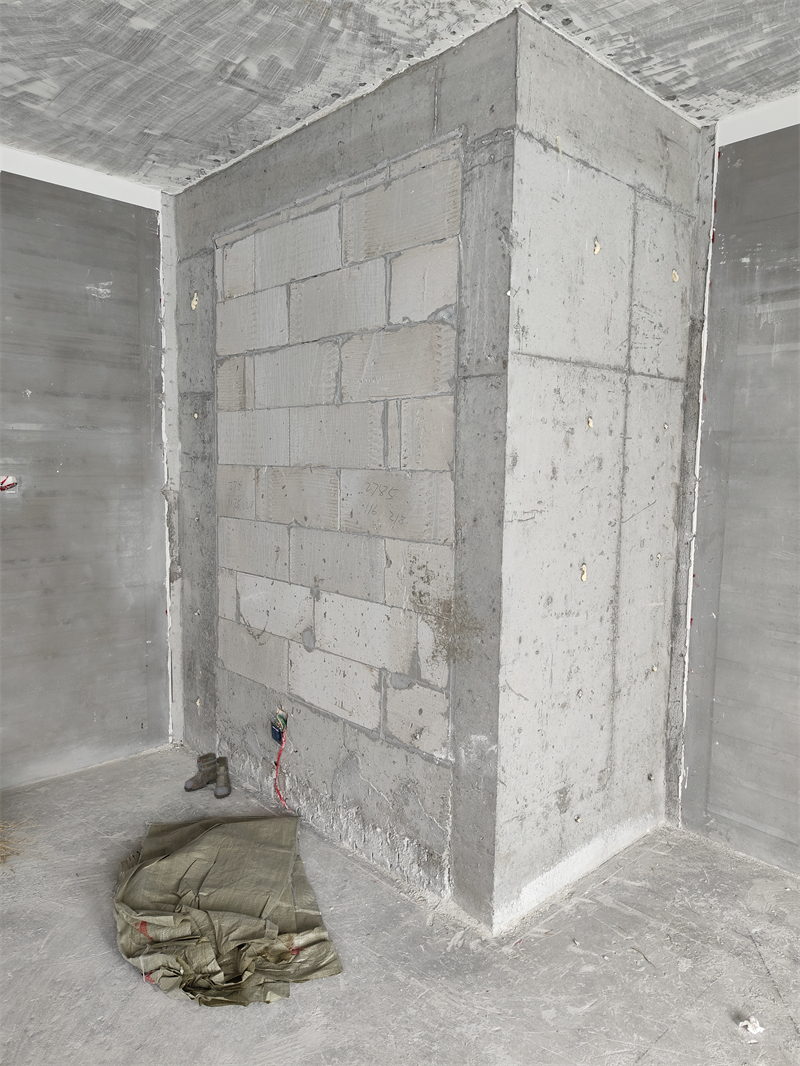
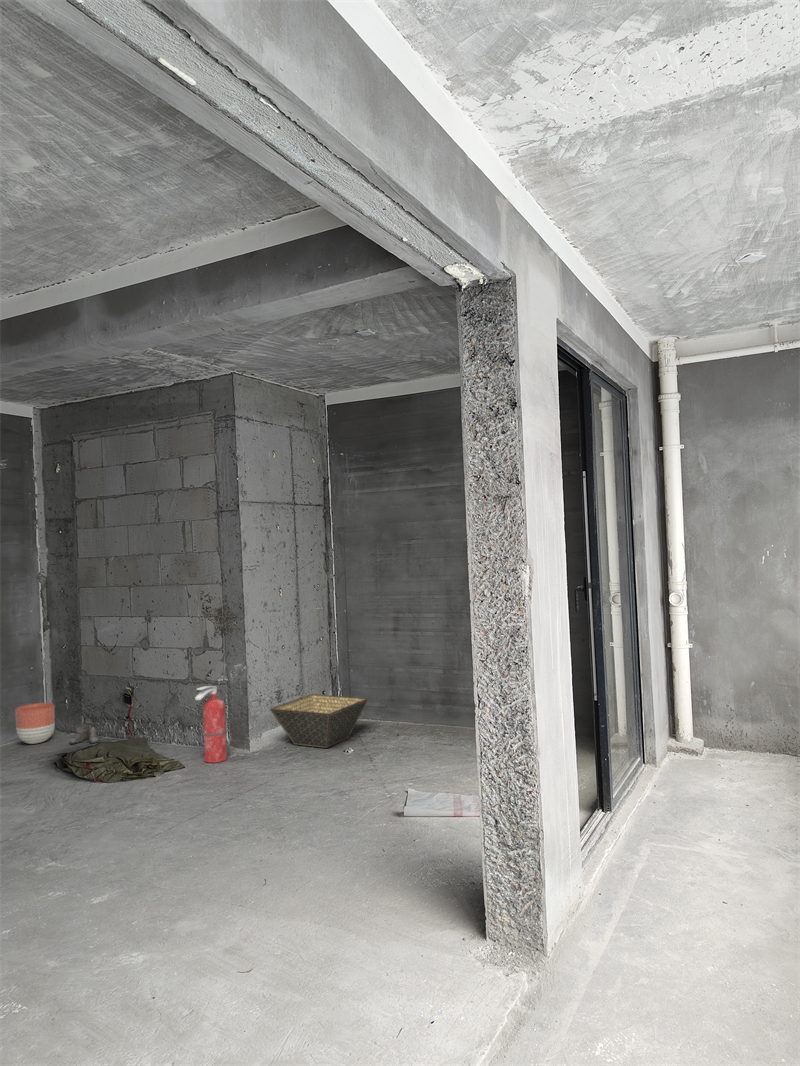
planter: none [109,701,172,773] -> present [15,703,55,744]
fire extinguisher: none [376,776,443,950] -> present [195,686,228,763]
basket: none [542,790,778,968] -> present [271,694,368,748]

